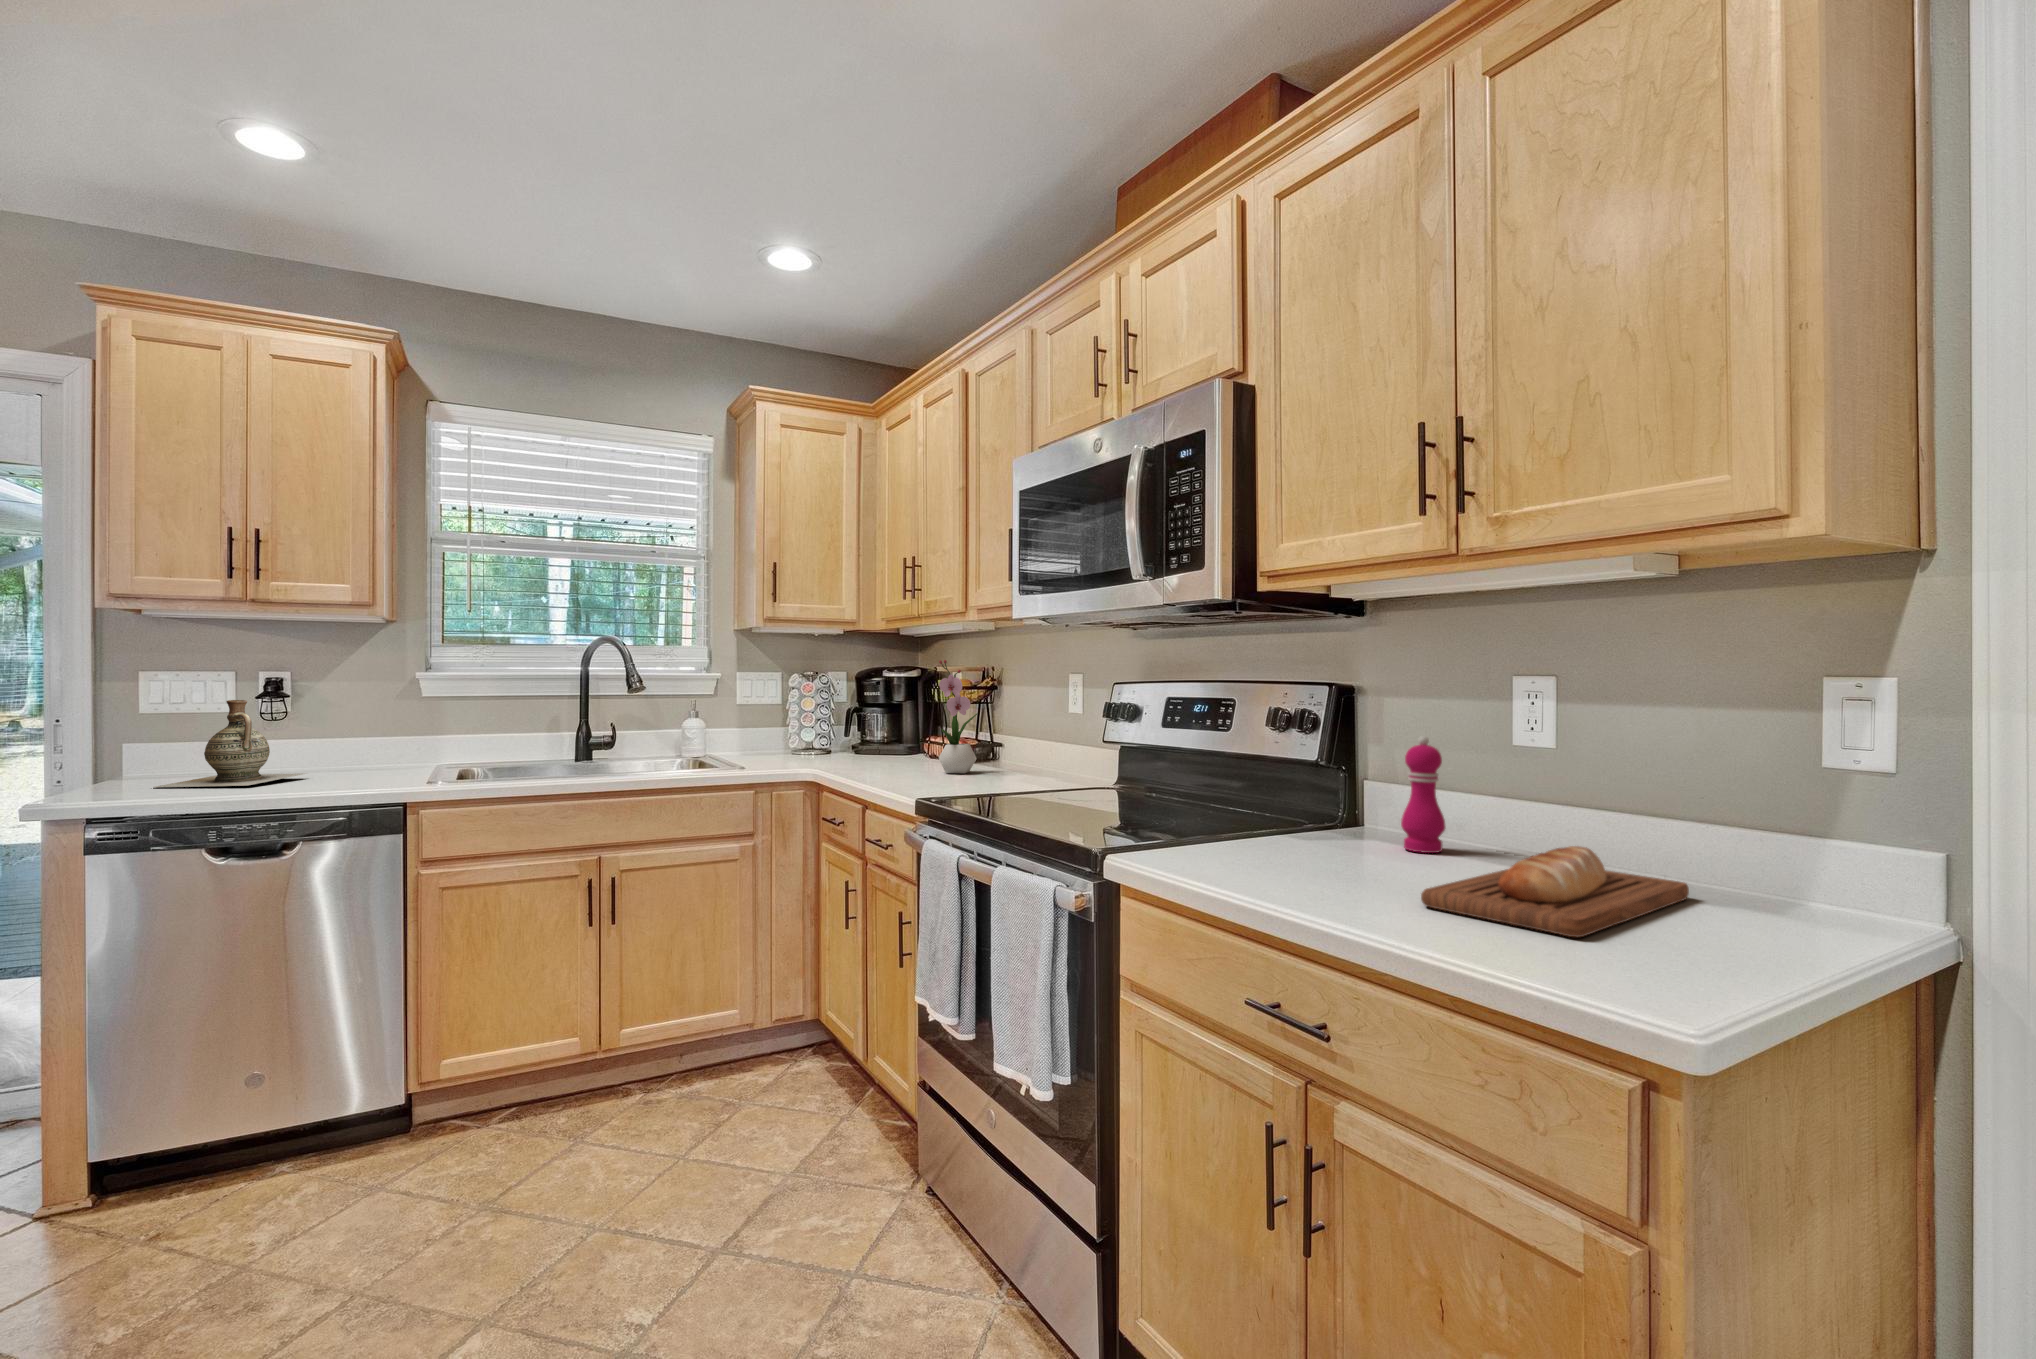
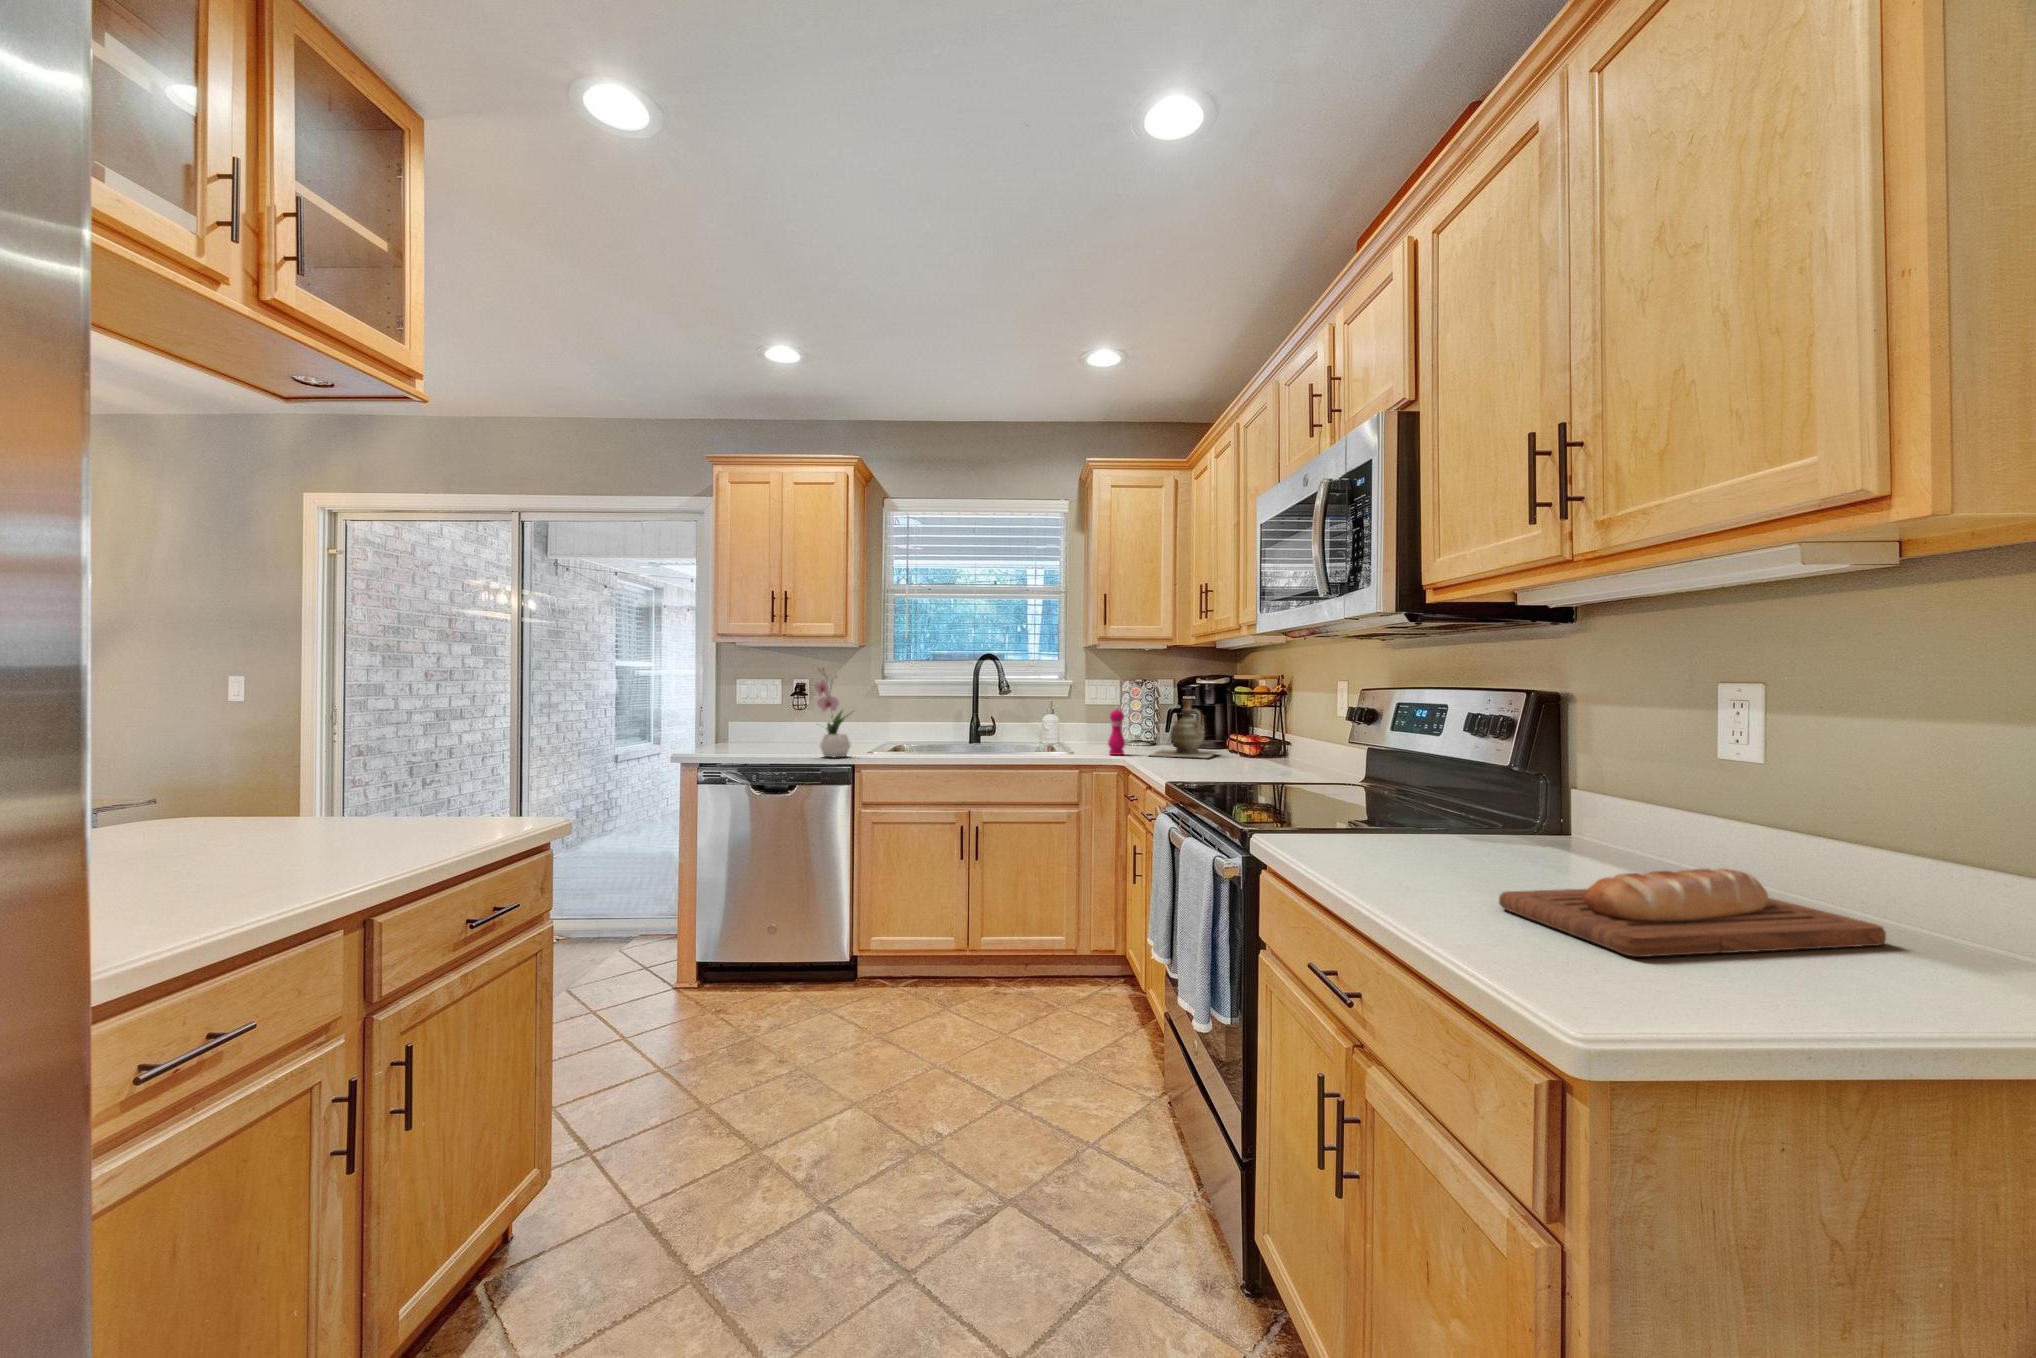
flower arrangement: present [939,660,977,773] -> present [814,669,851,757]
ceramic jug: present [155,700,306,787] -> present [1151,700,1217,758]
pepper mill: present [1401,736,1445,853] -> present [1108,707,1125,755]

